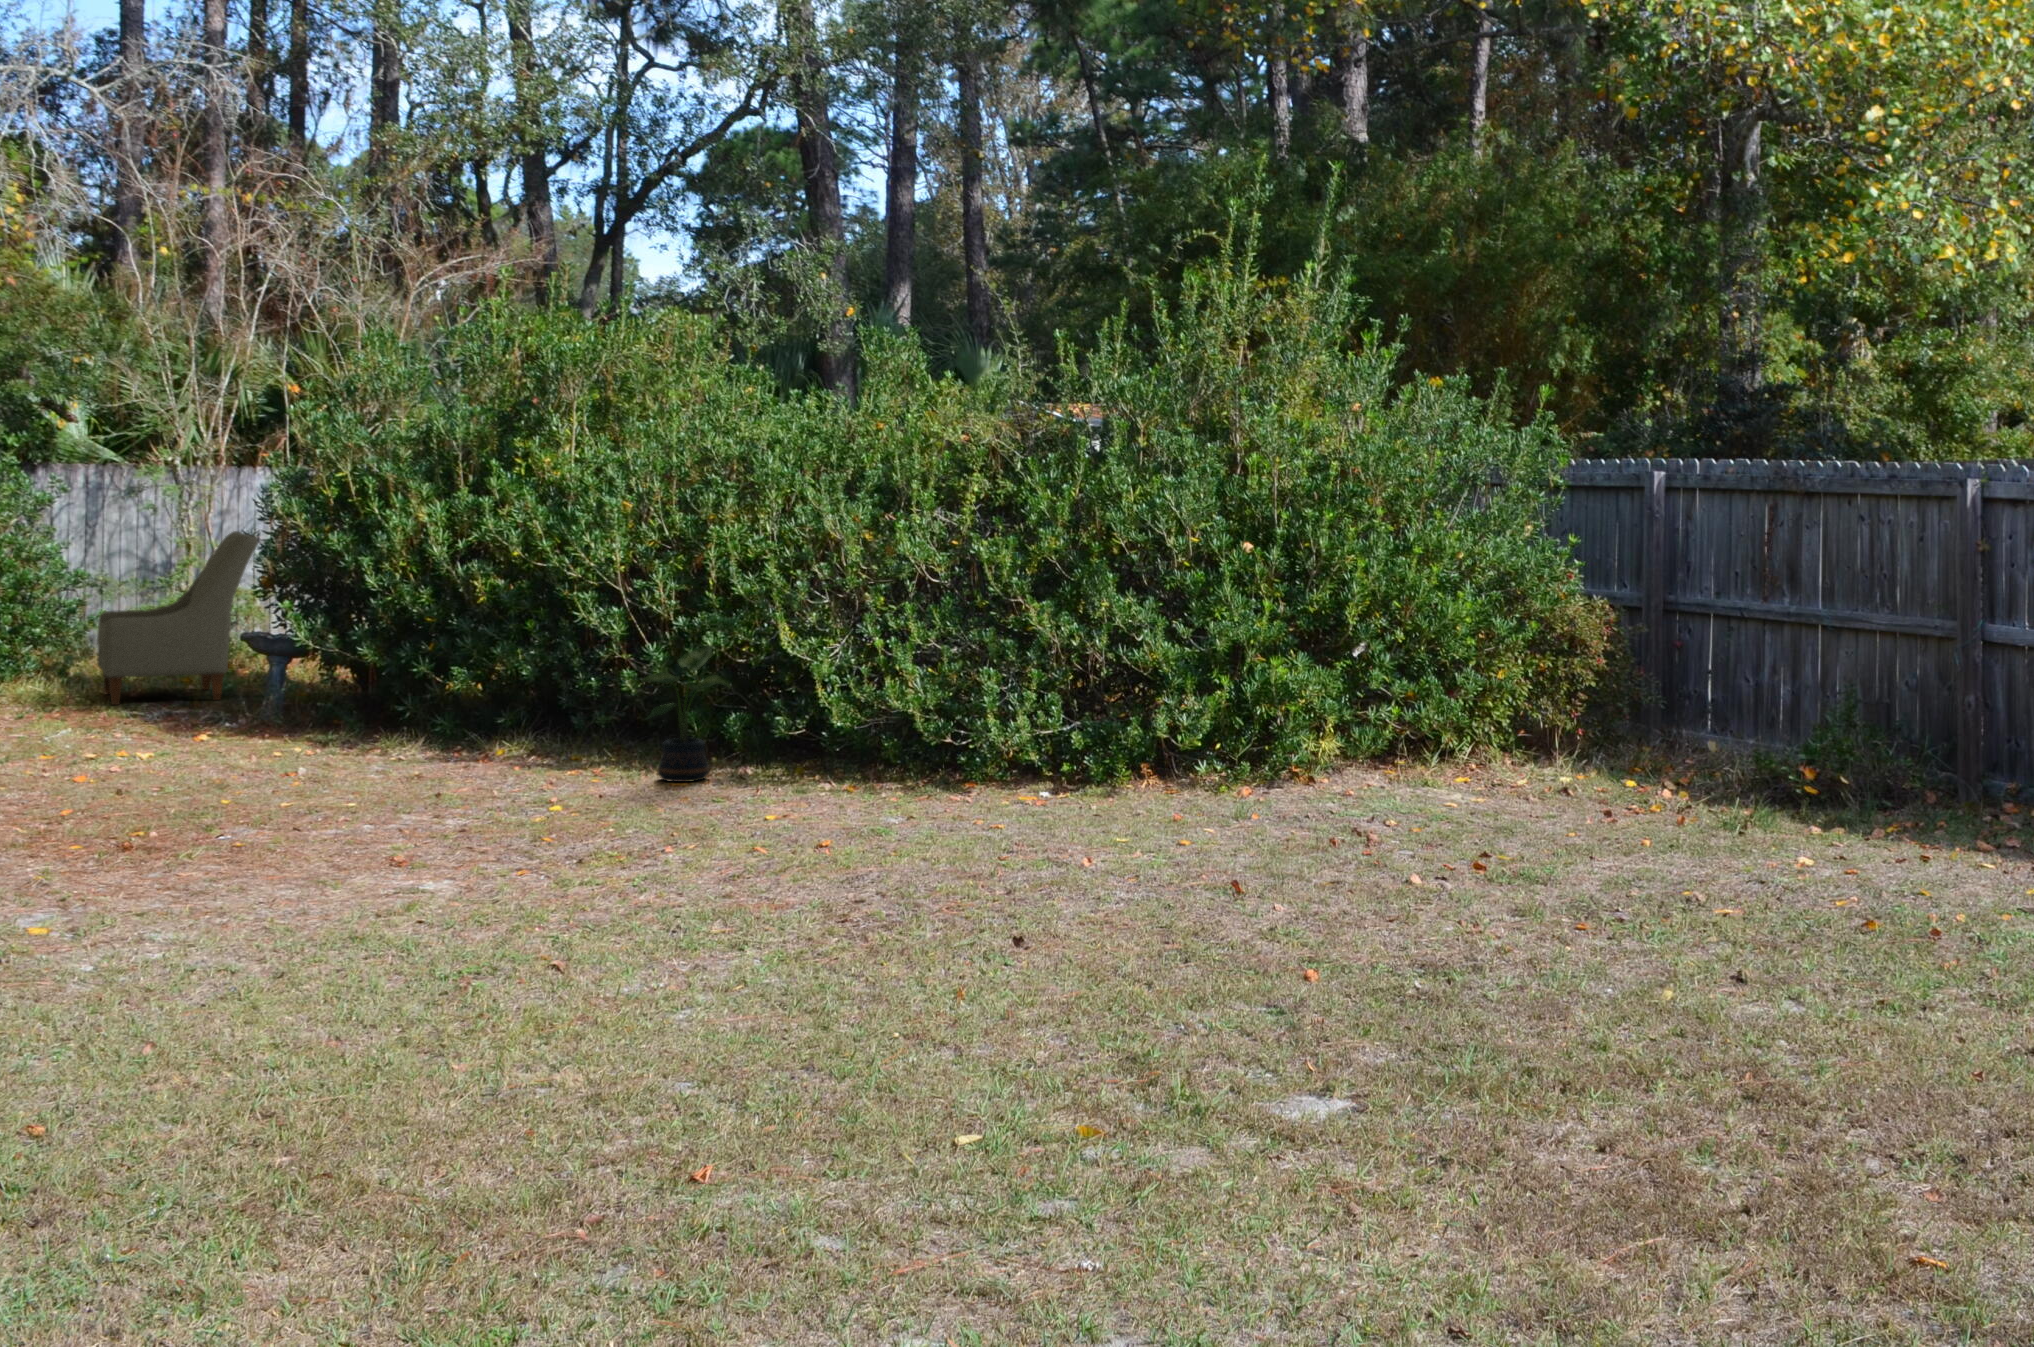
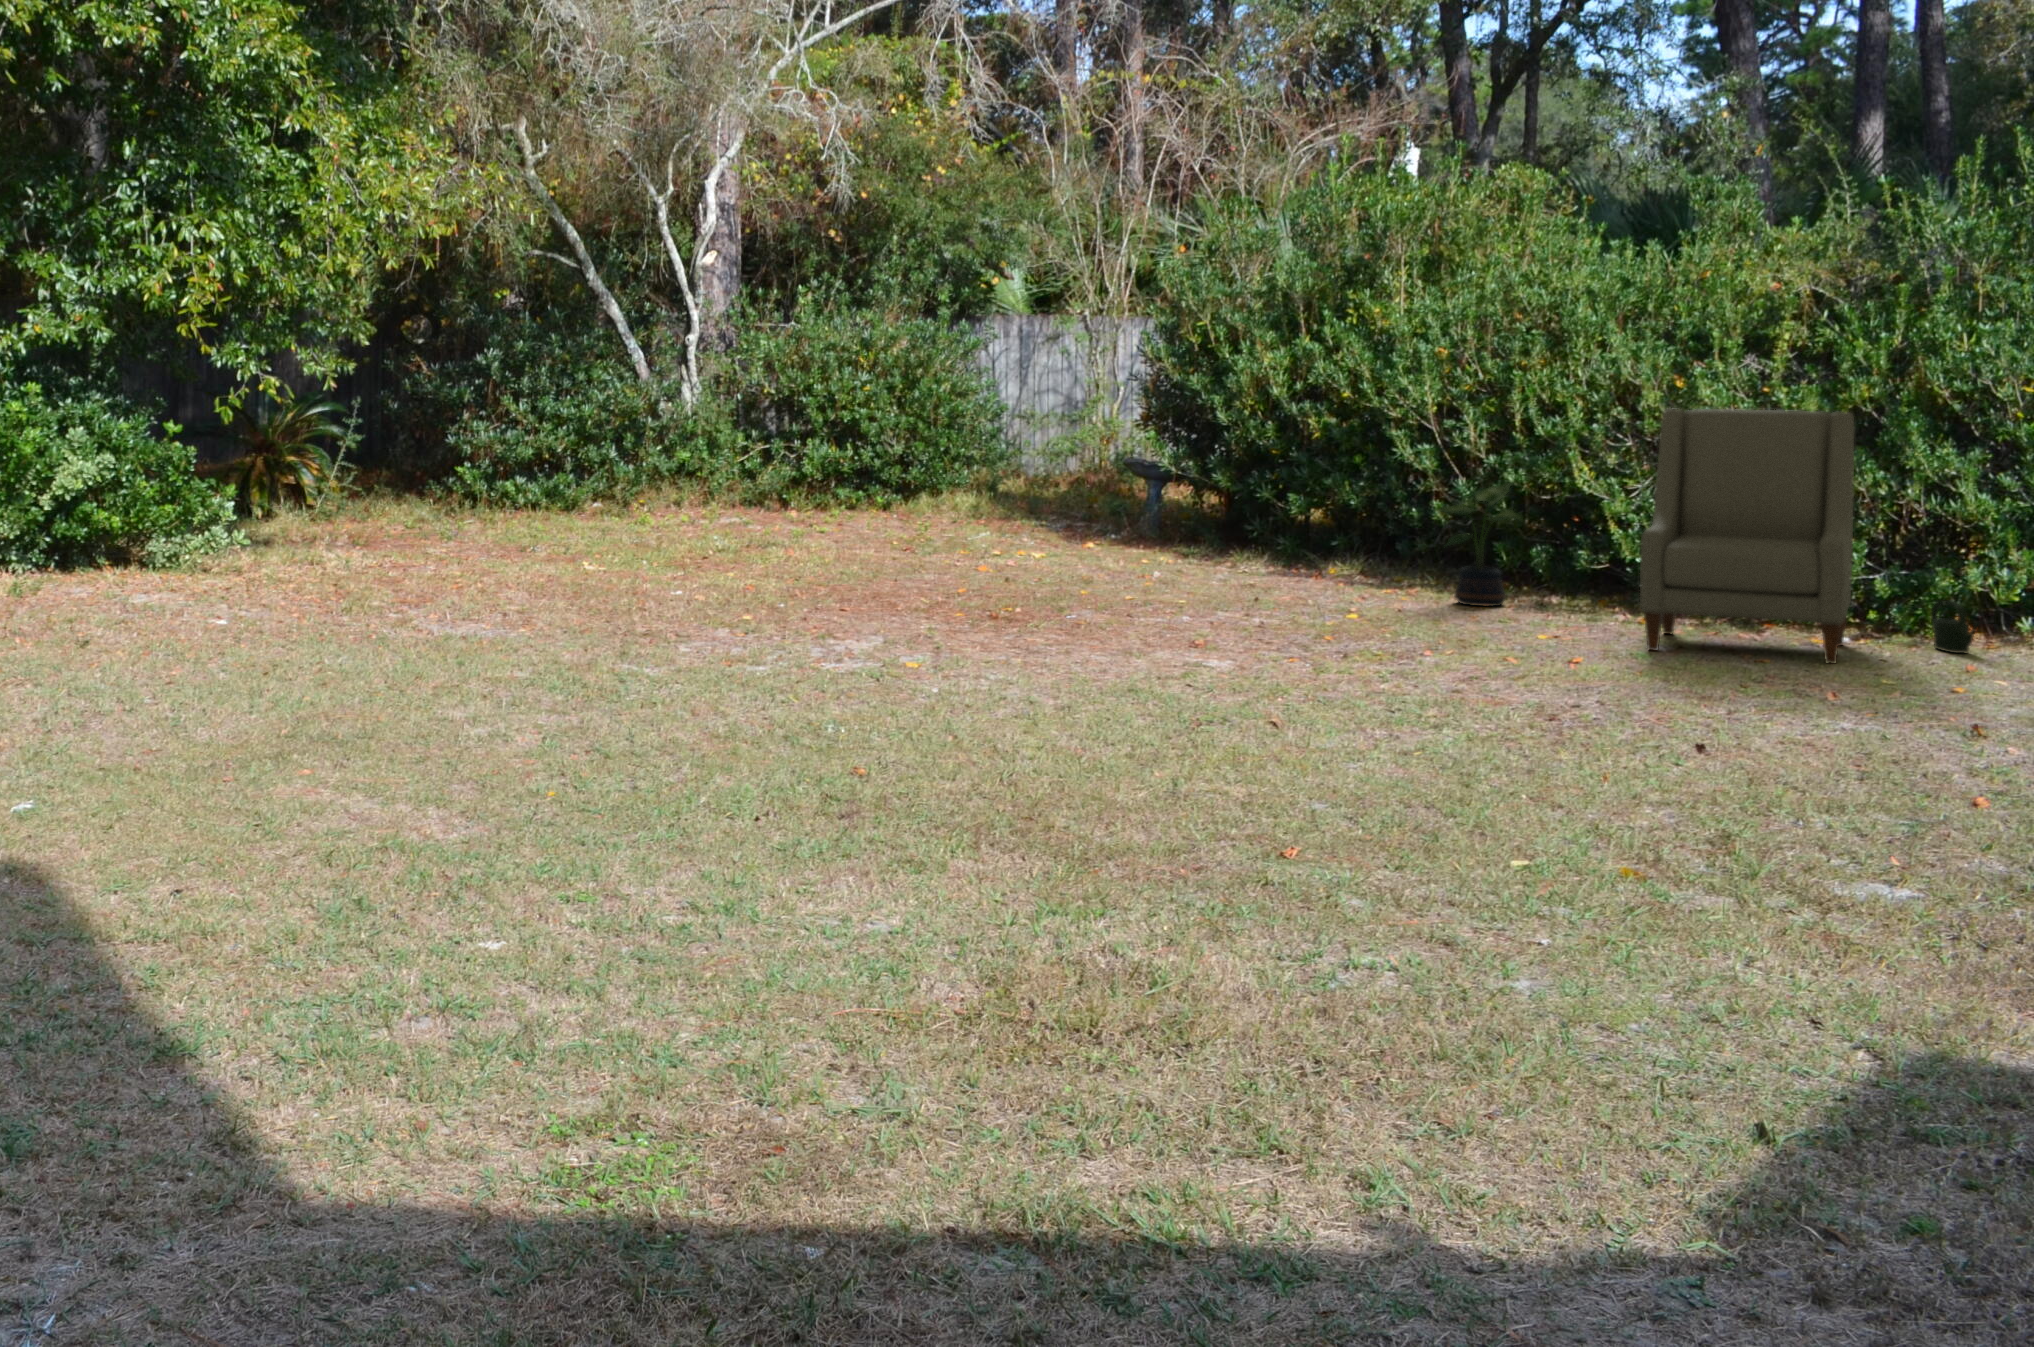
chair: present [97,531,258,705] -> present [1640,408,1854,664]
watering can: none [1104,743,1153,793] -> present [1930,602,1980,653]

